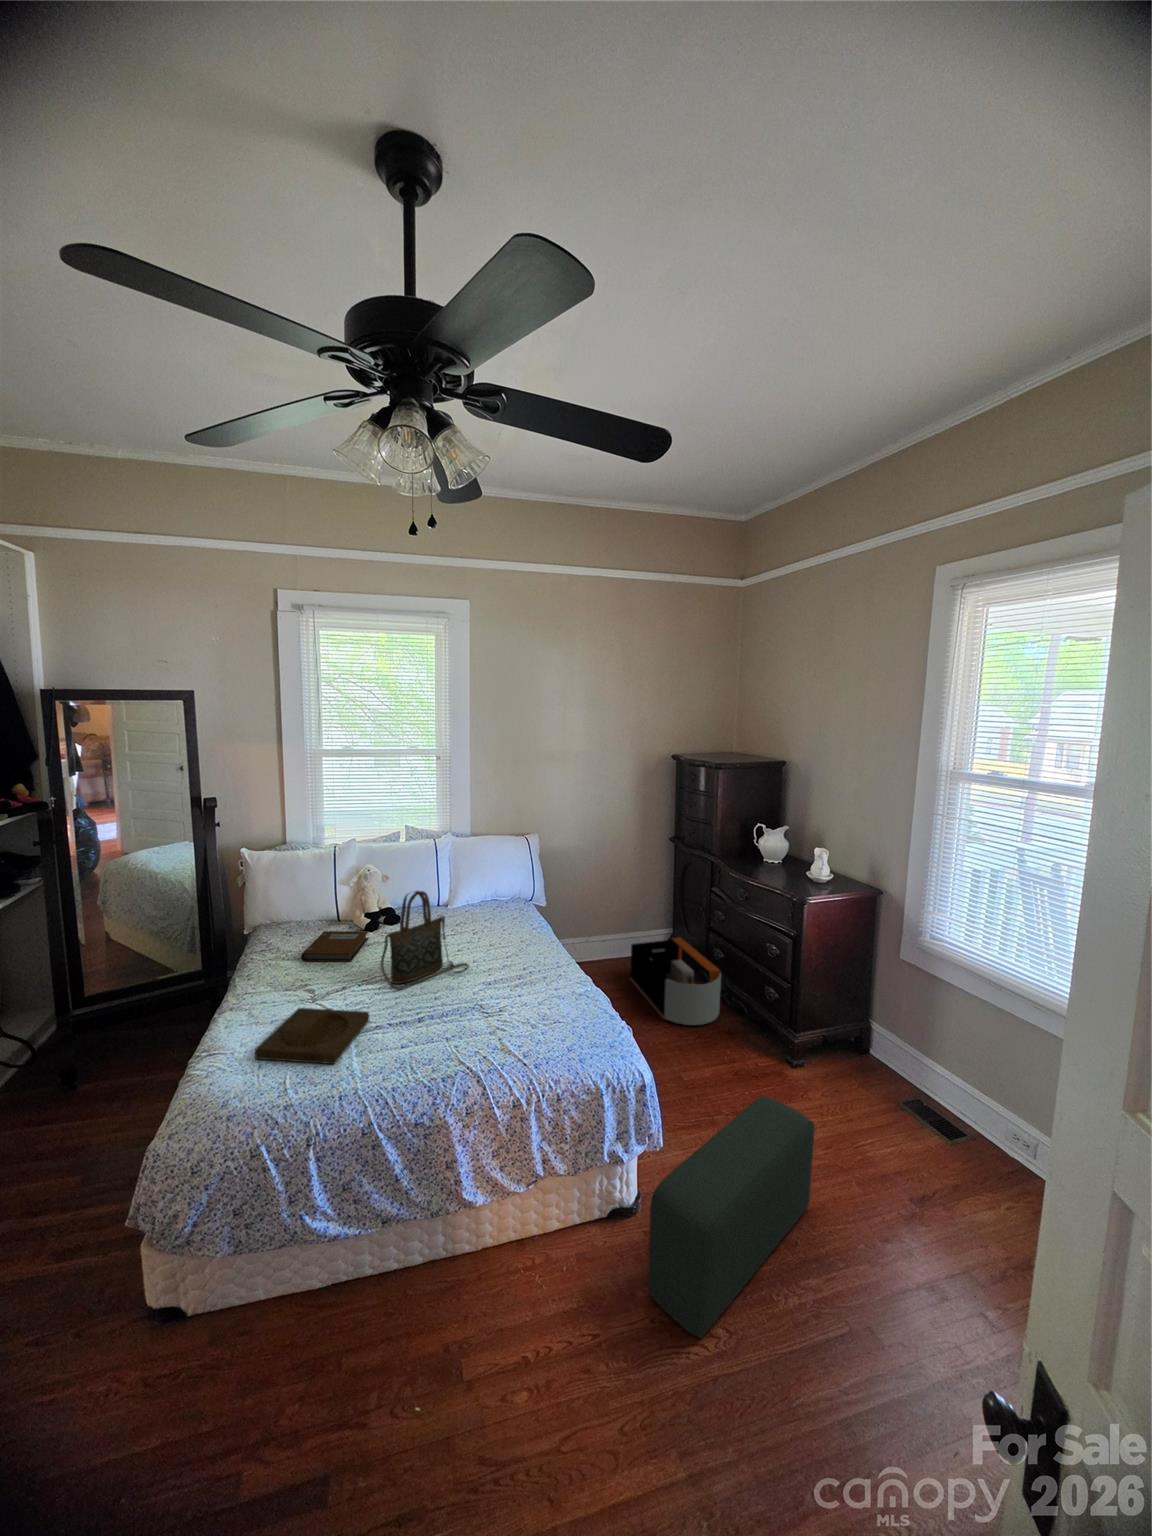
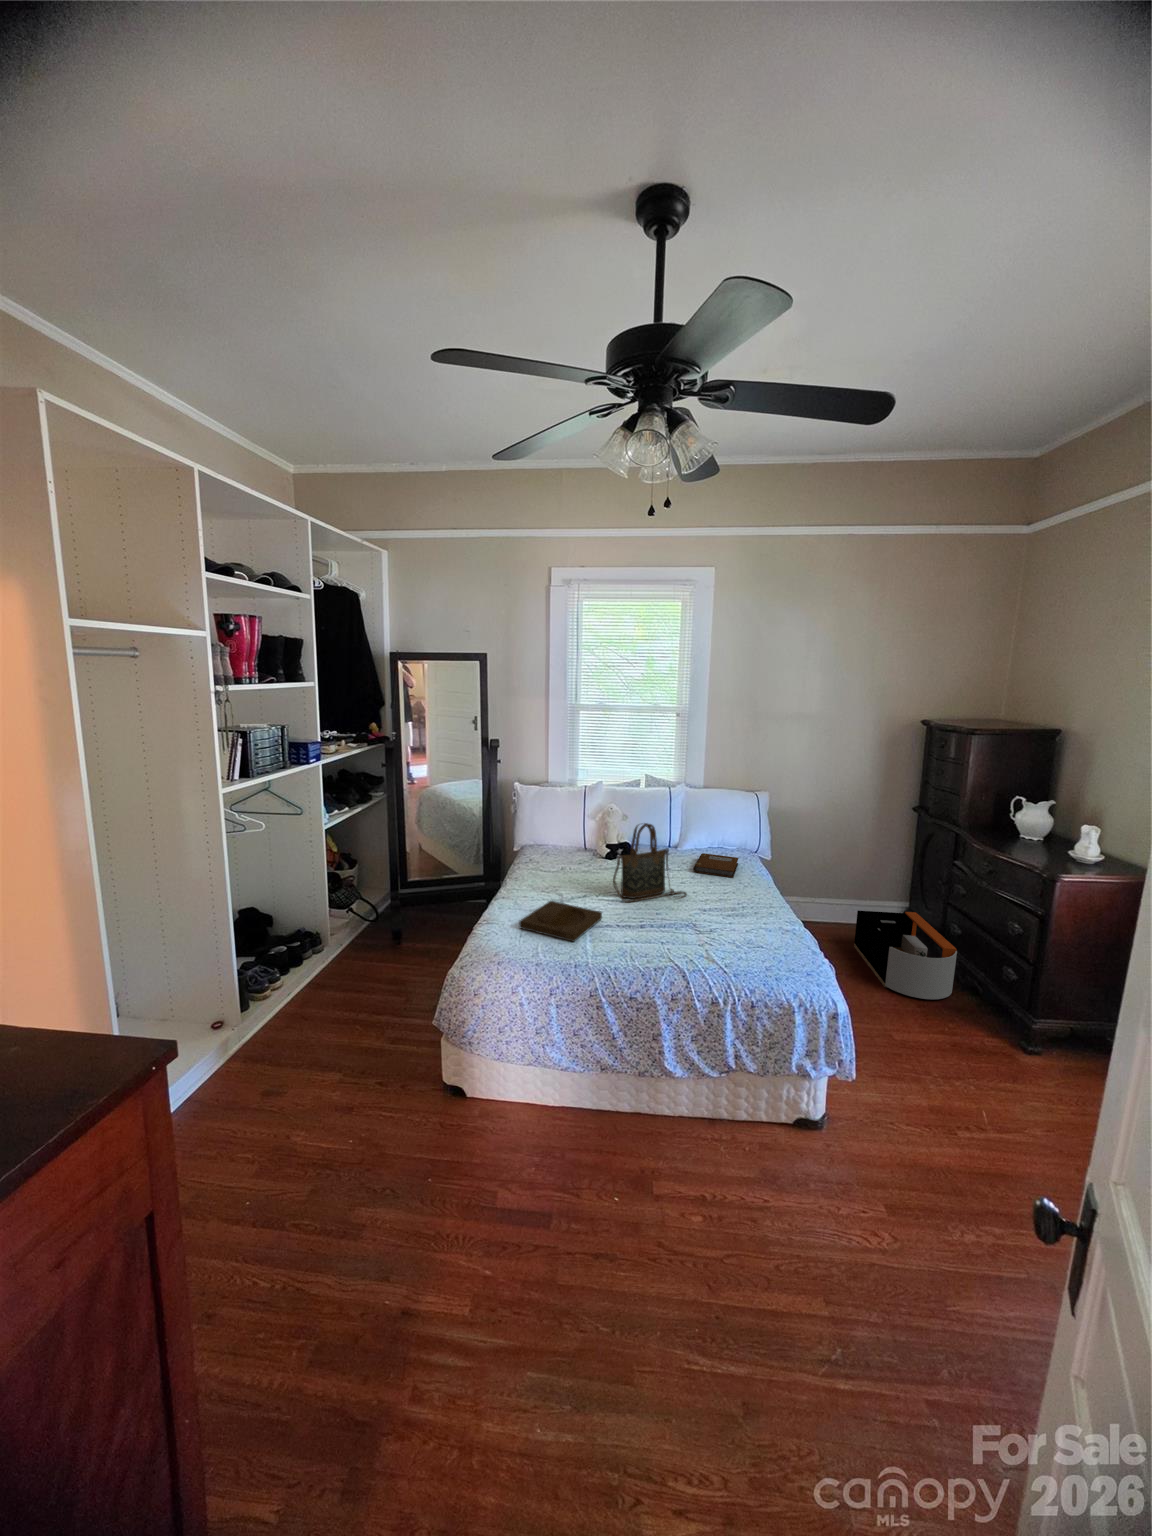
notebook: present [301,931,368,961] -> present [693,853,739,878]
pouf: present [648,1096,815,1337] -> none [823,1059,1029,1236]

